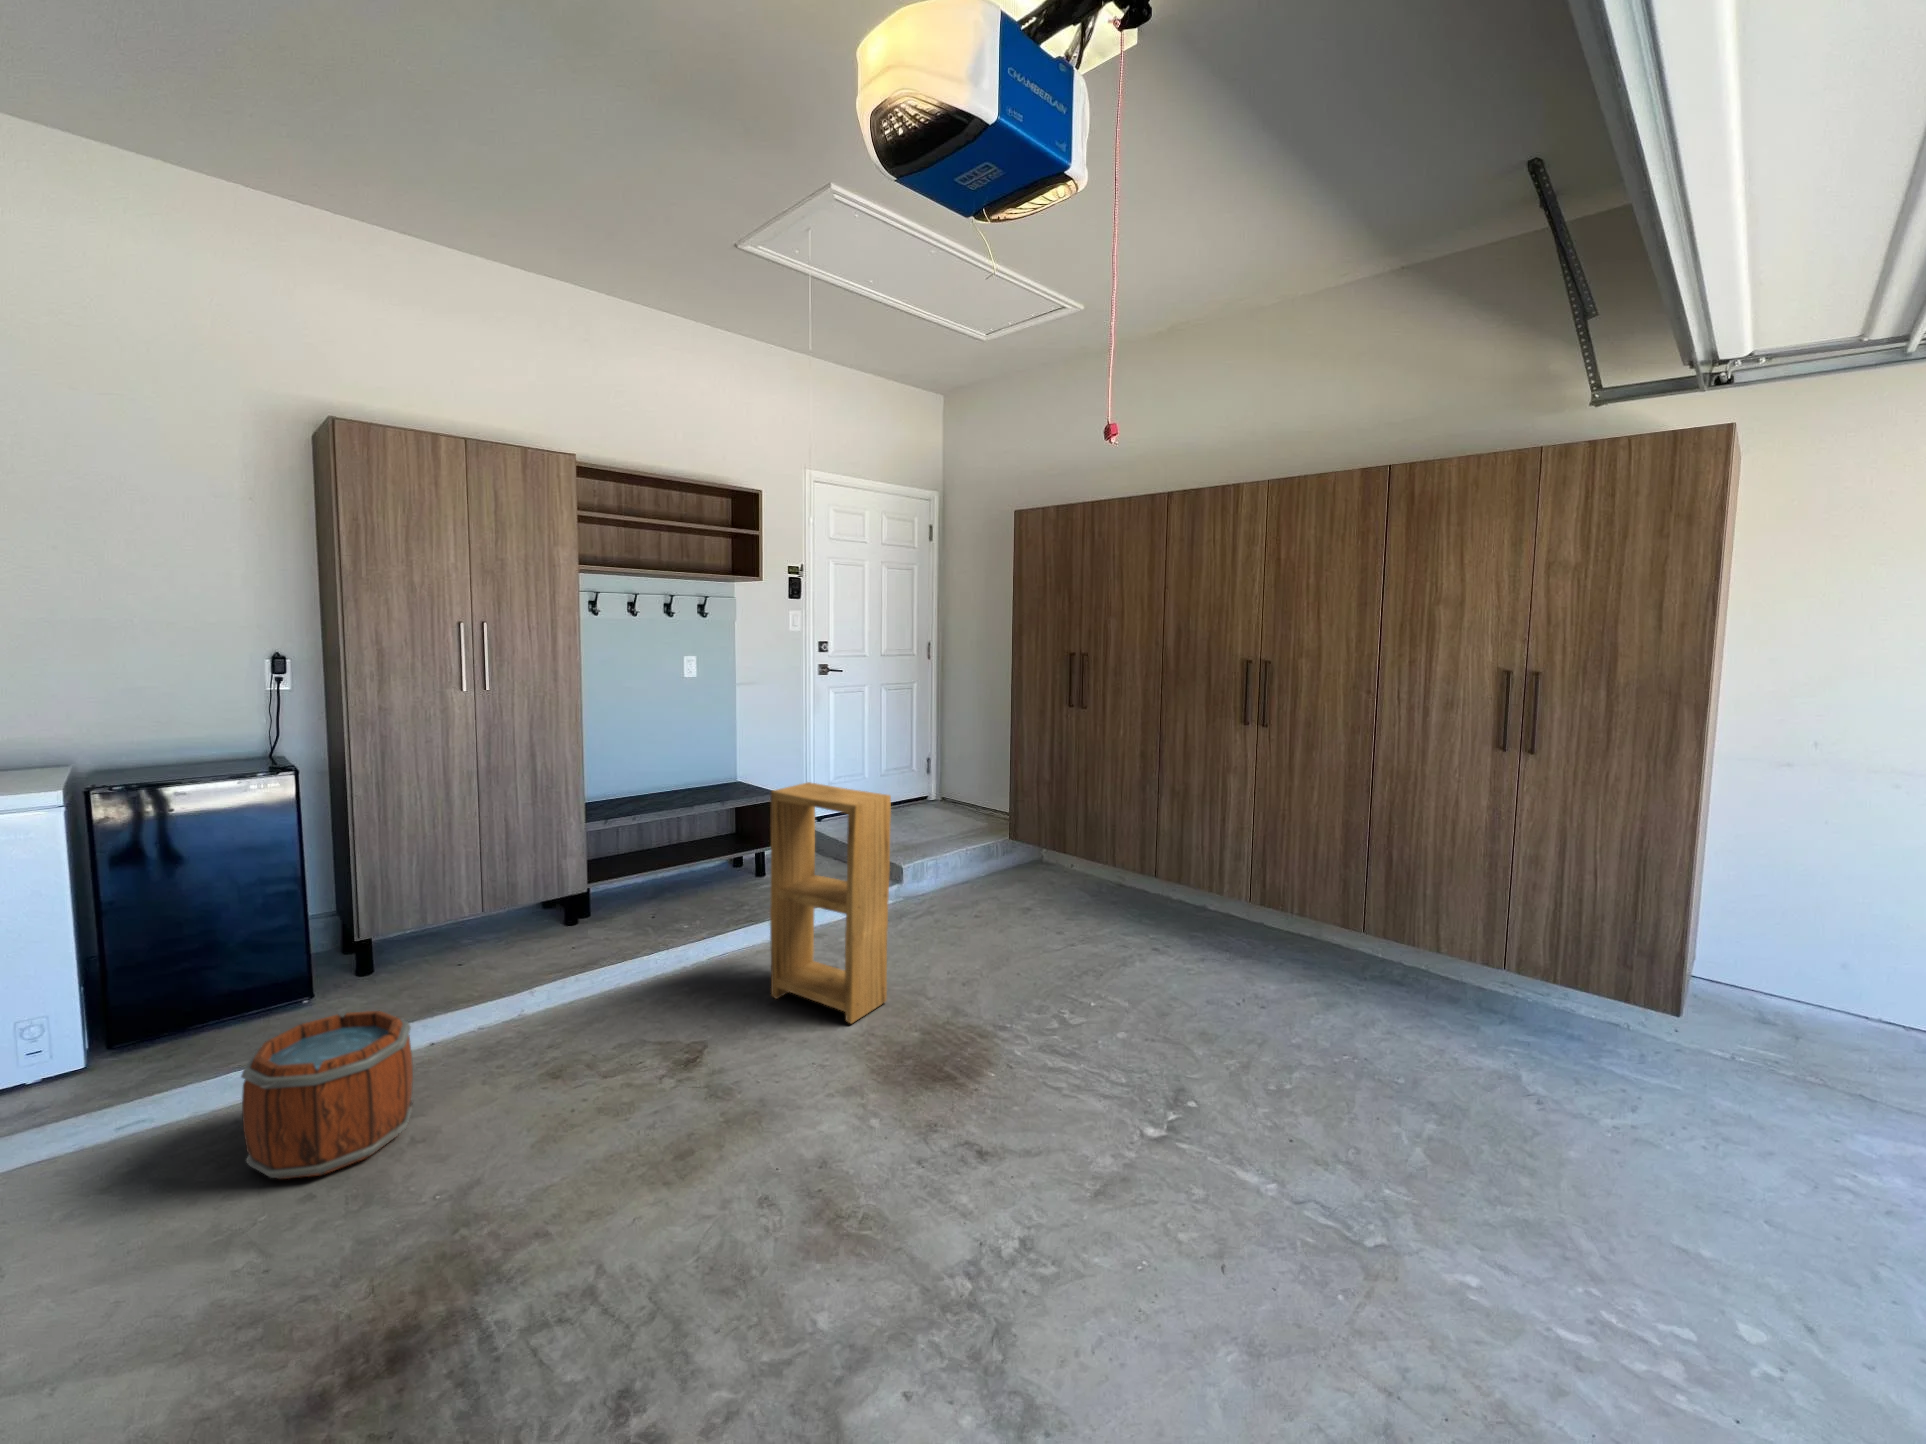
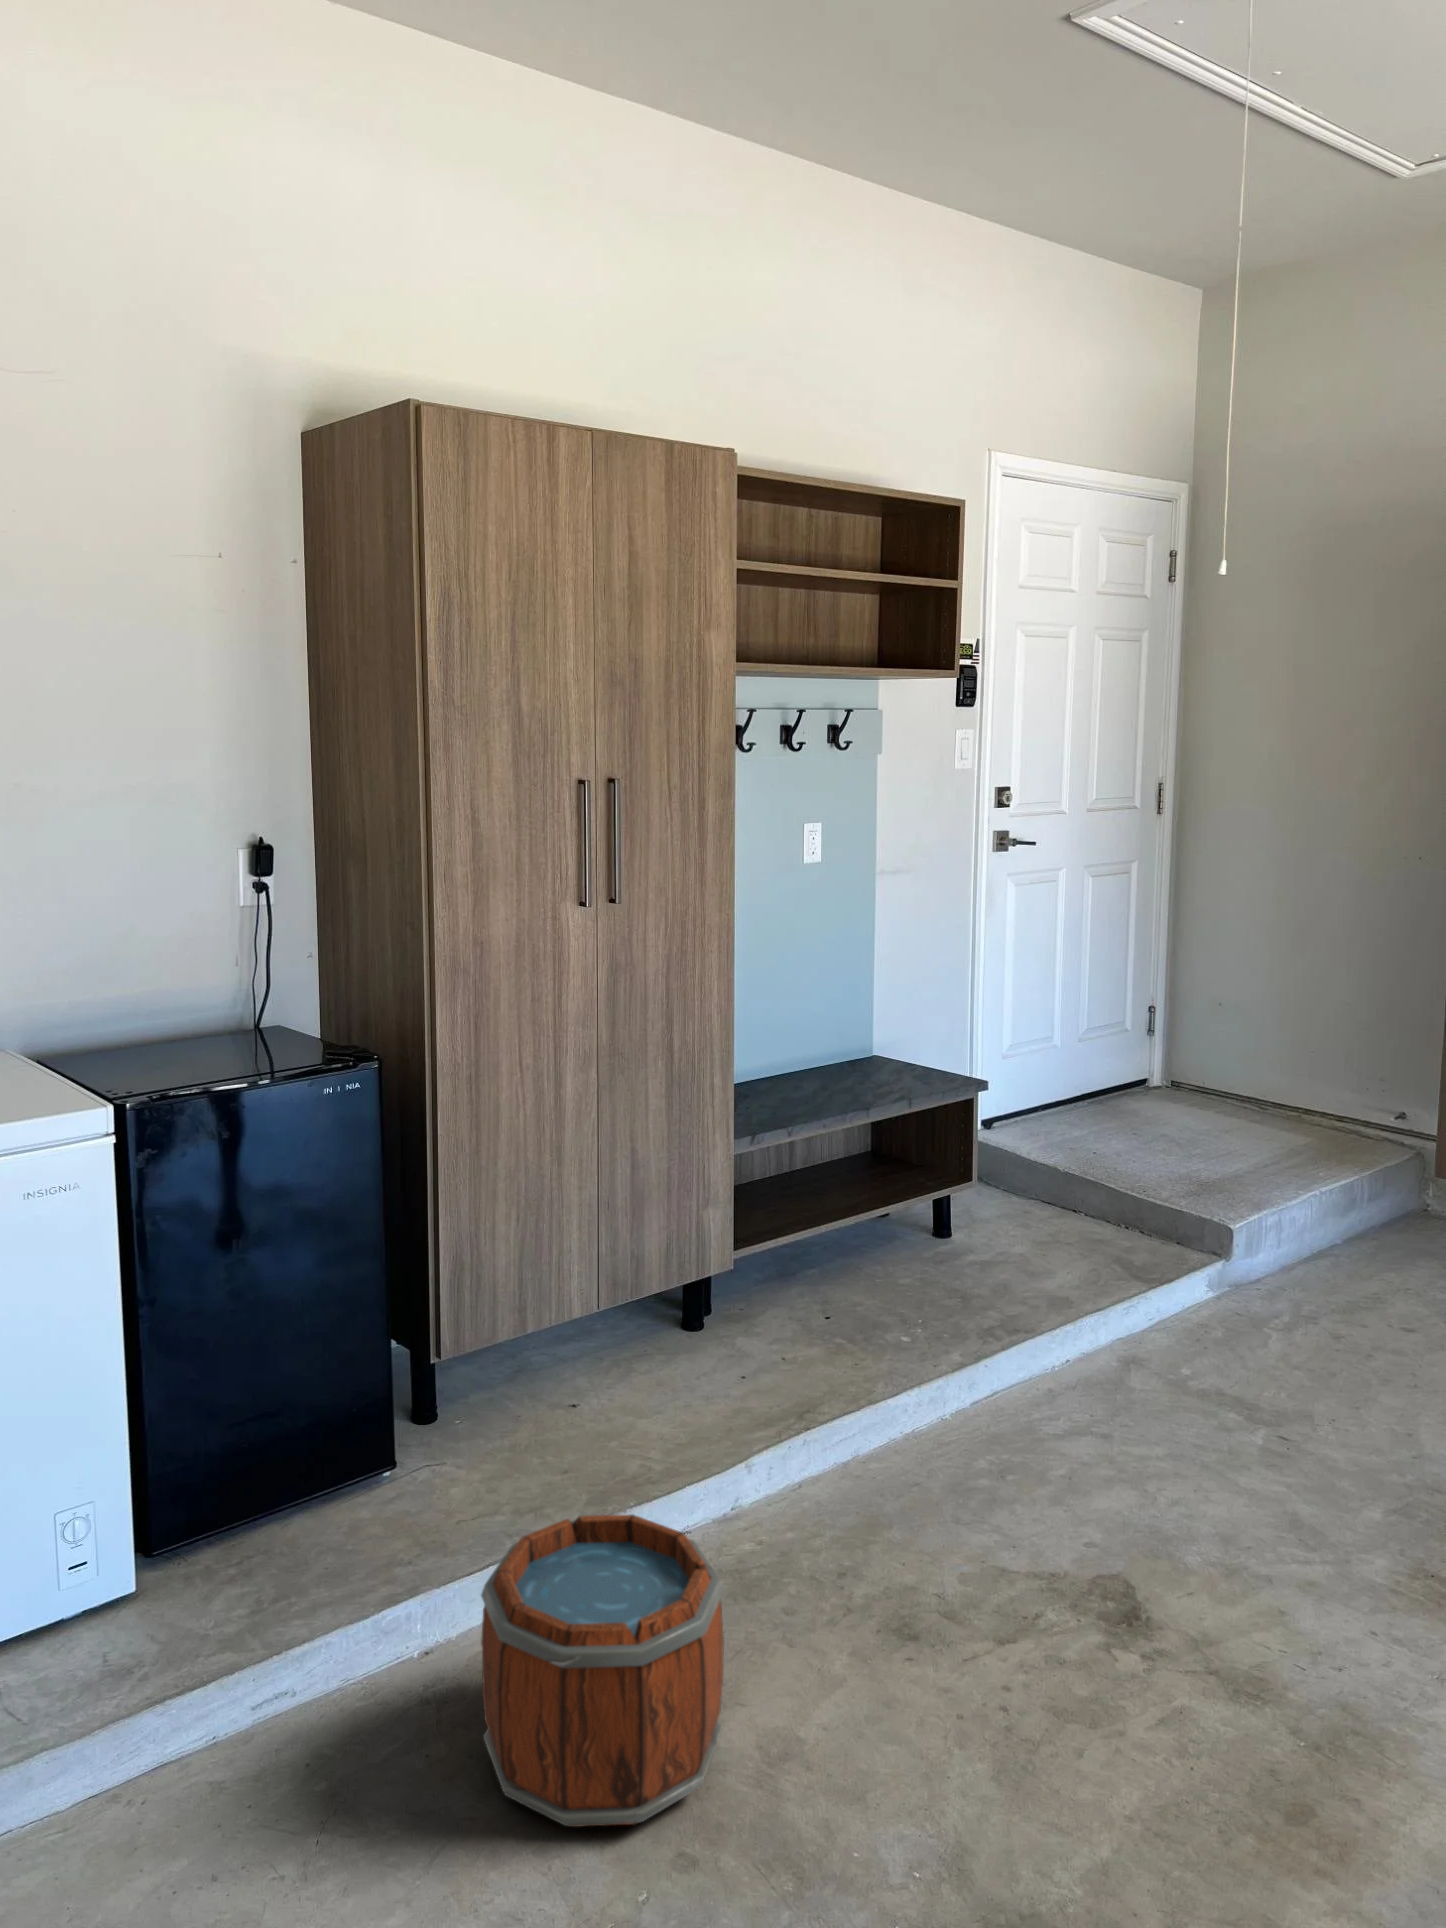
shelving unit: present [770,782,891,1023] -> none [1152,1079,1423,1561]

